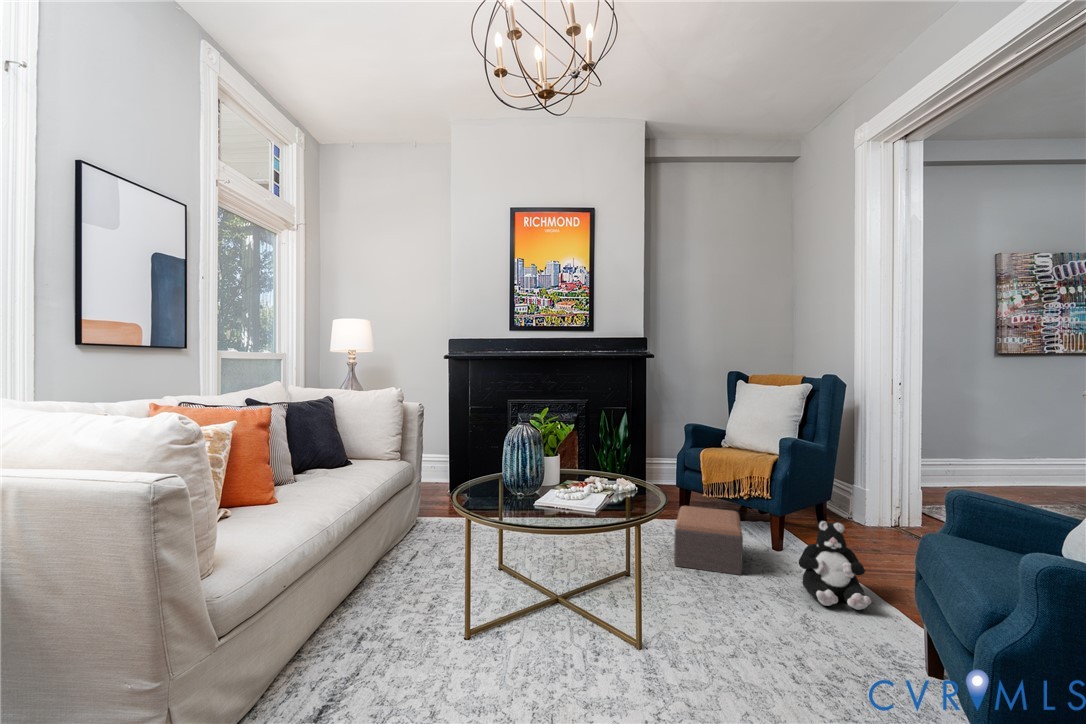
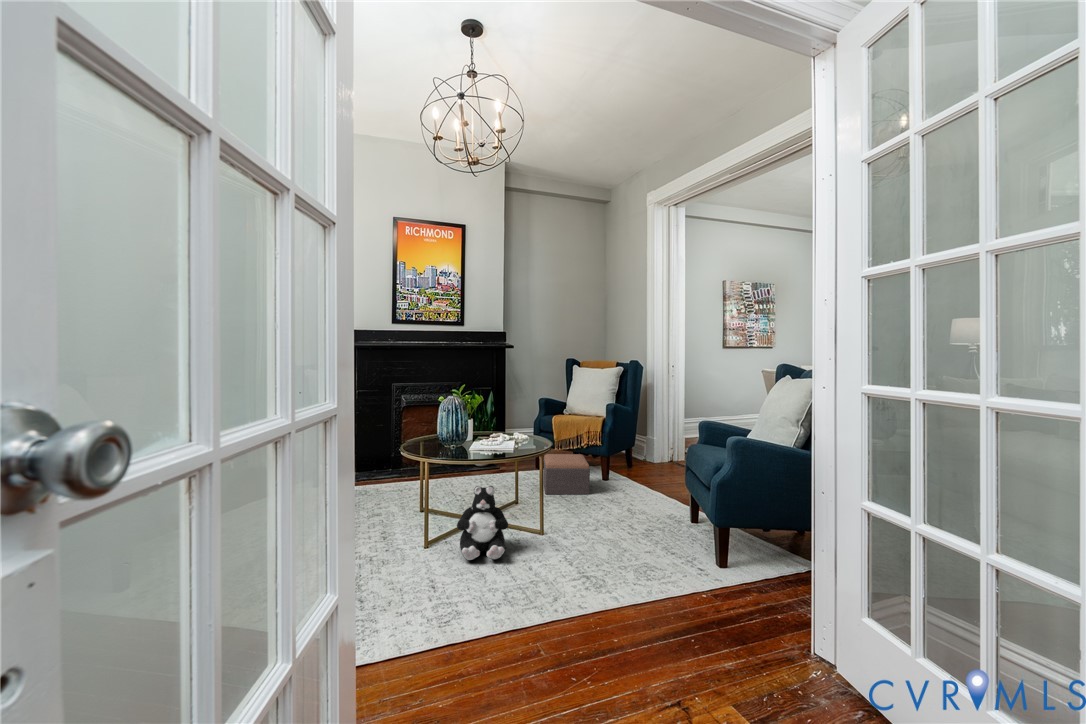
plush toy: present [799,520,871,610] -> present [457,486,508,560]

